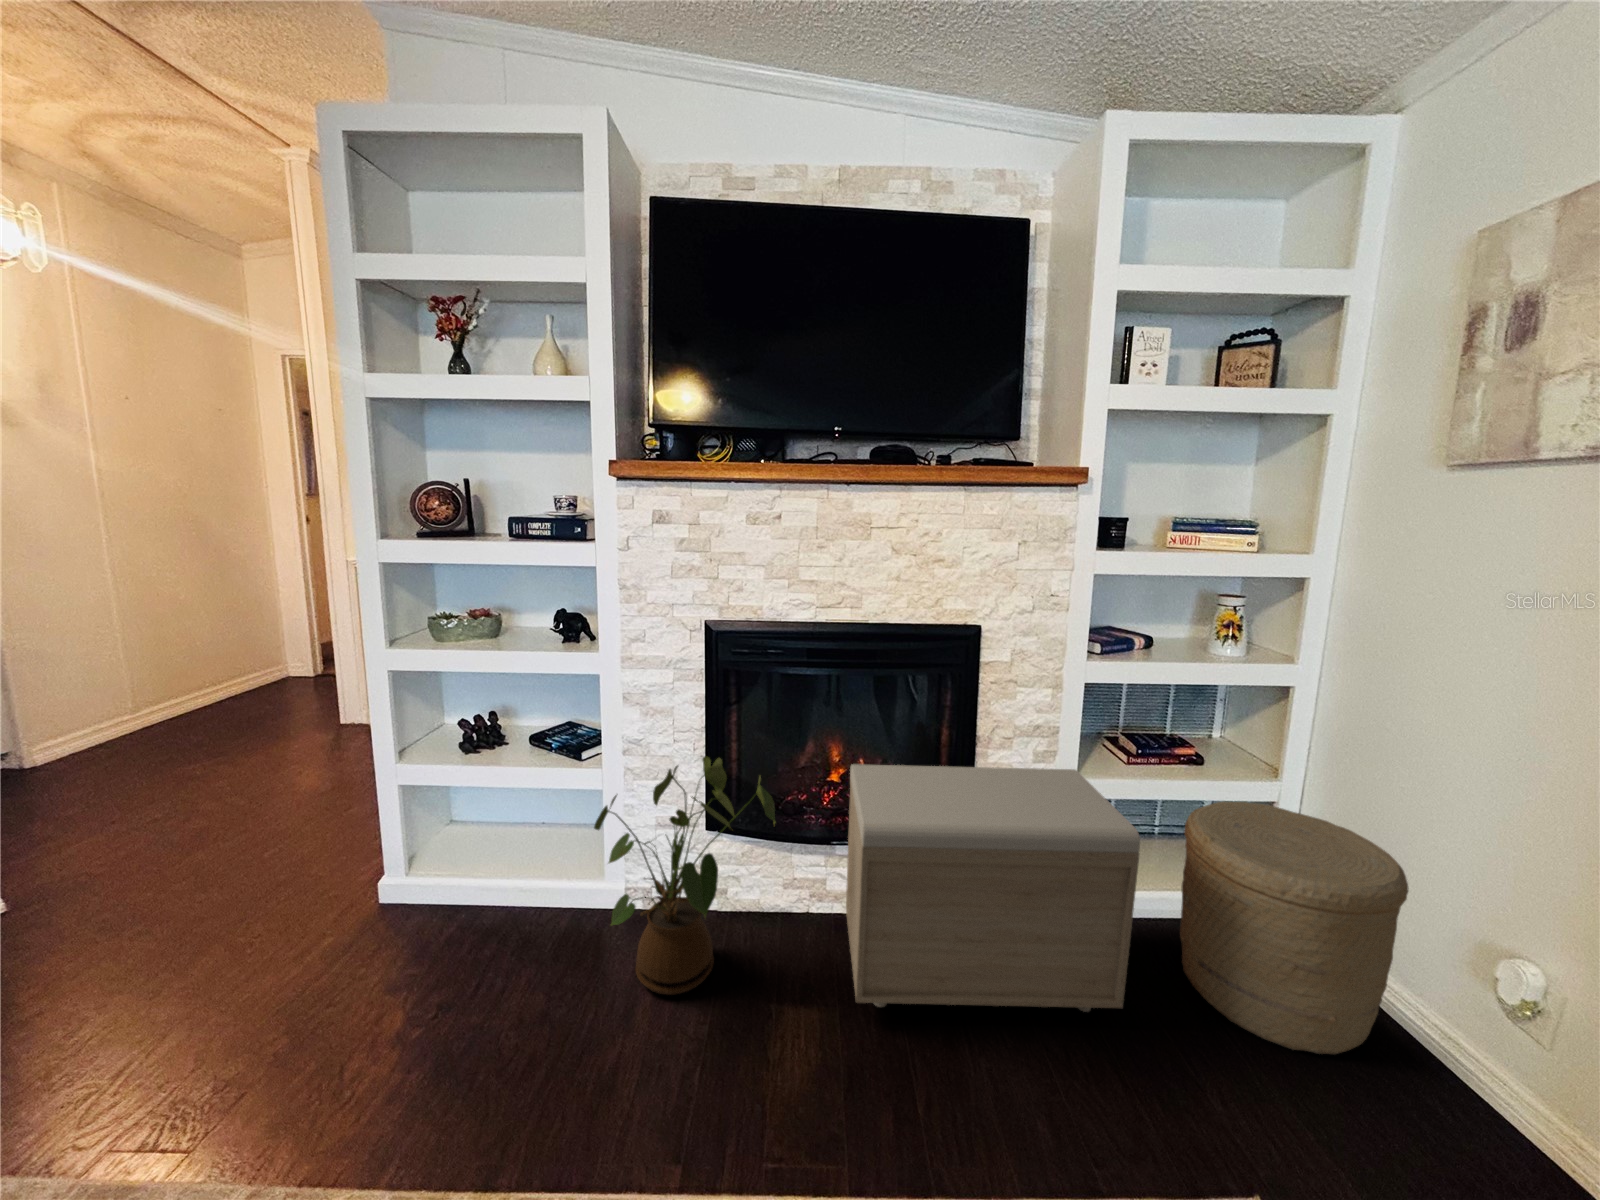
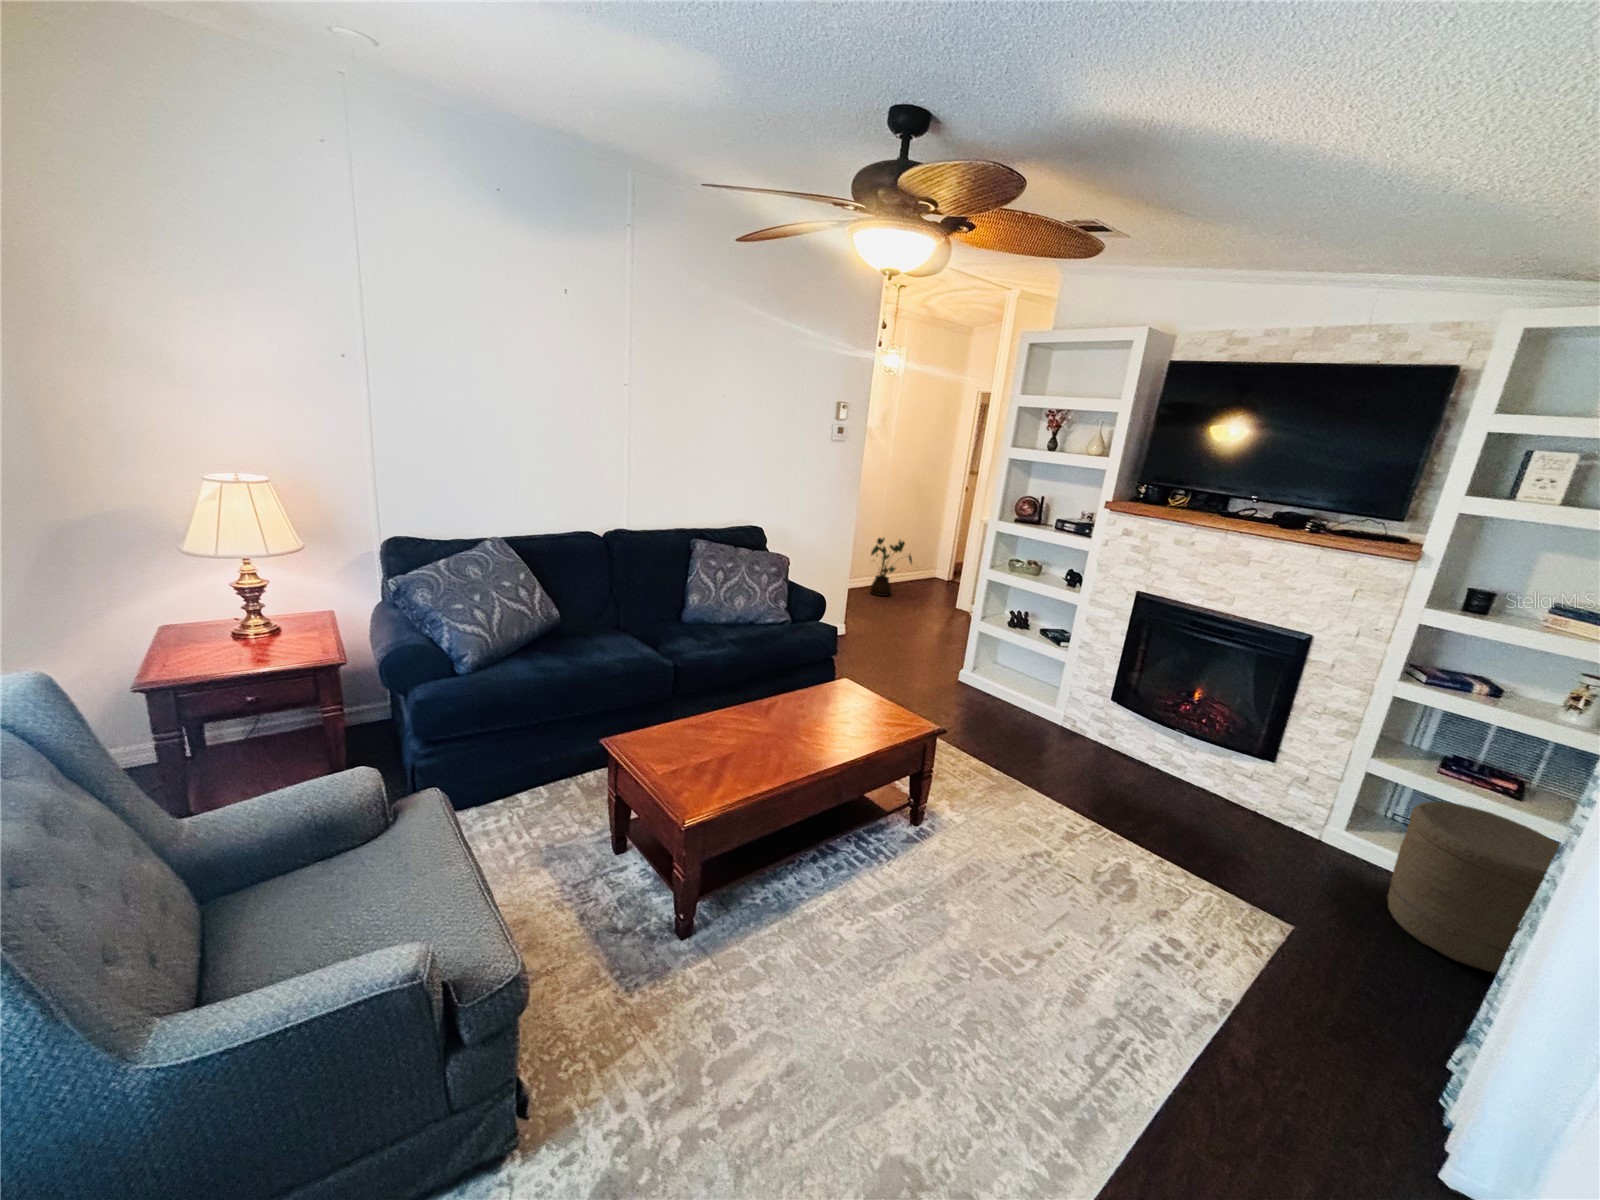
house plant: present [594,757,775,995] -> present [871,538,912,596]
storage bench: present [846,764,1140,1012] -> none [1146,691,1362,867]

